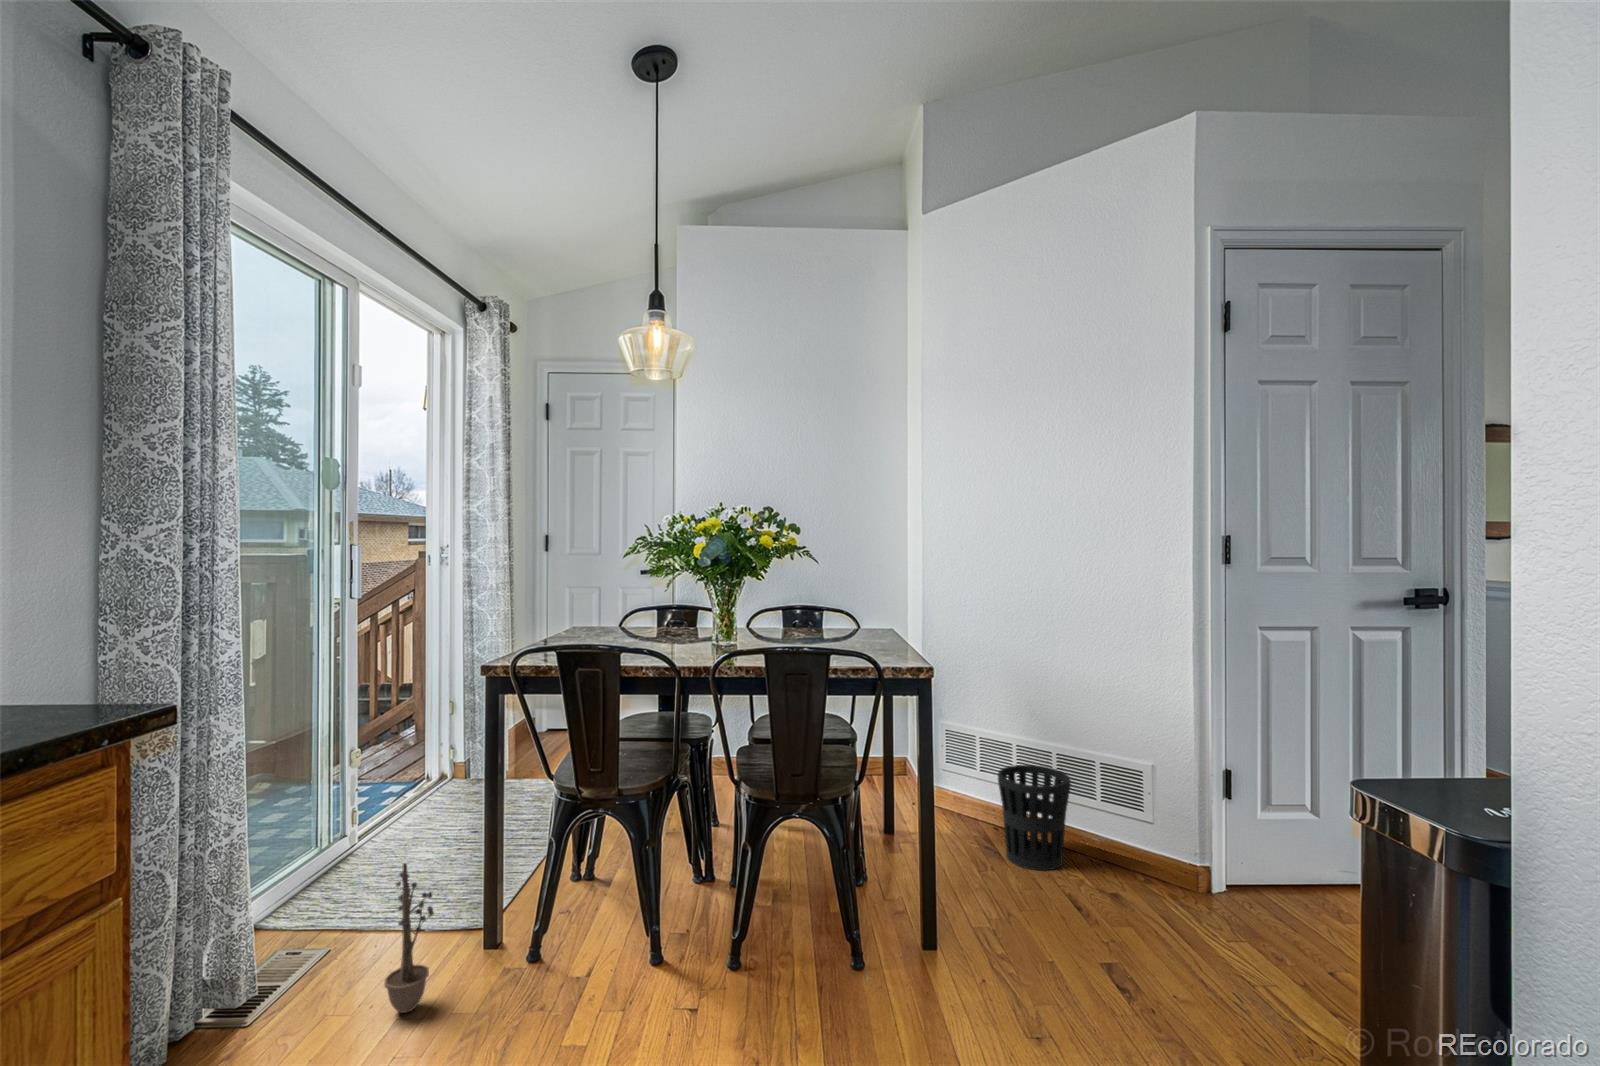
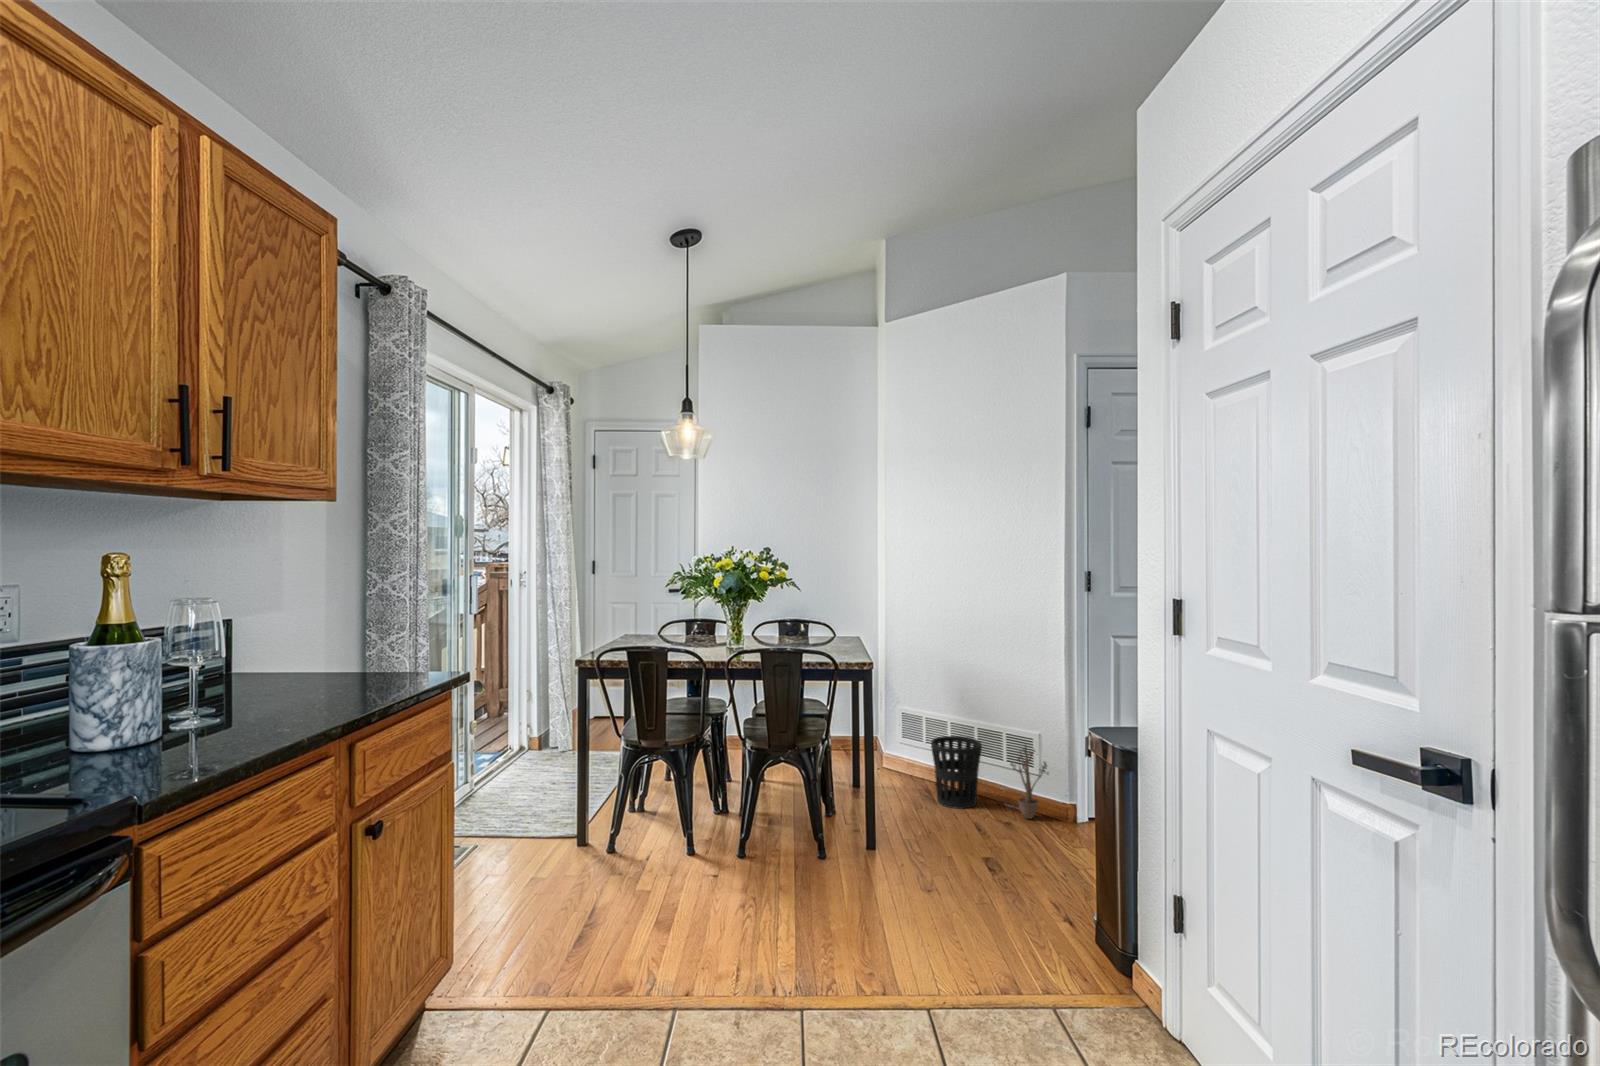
decorative plant: present [384,863,434,1013] -> present [1006,745,1049,819]

